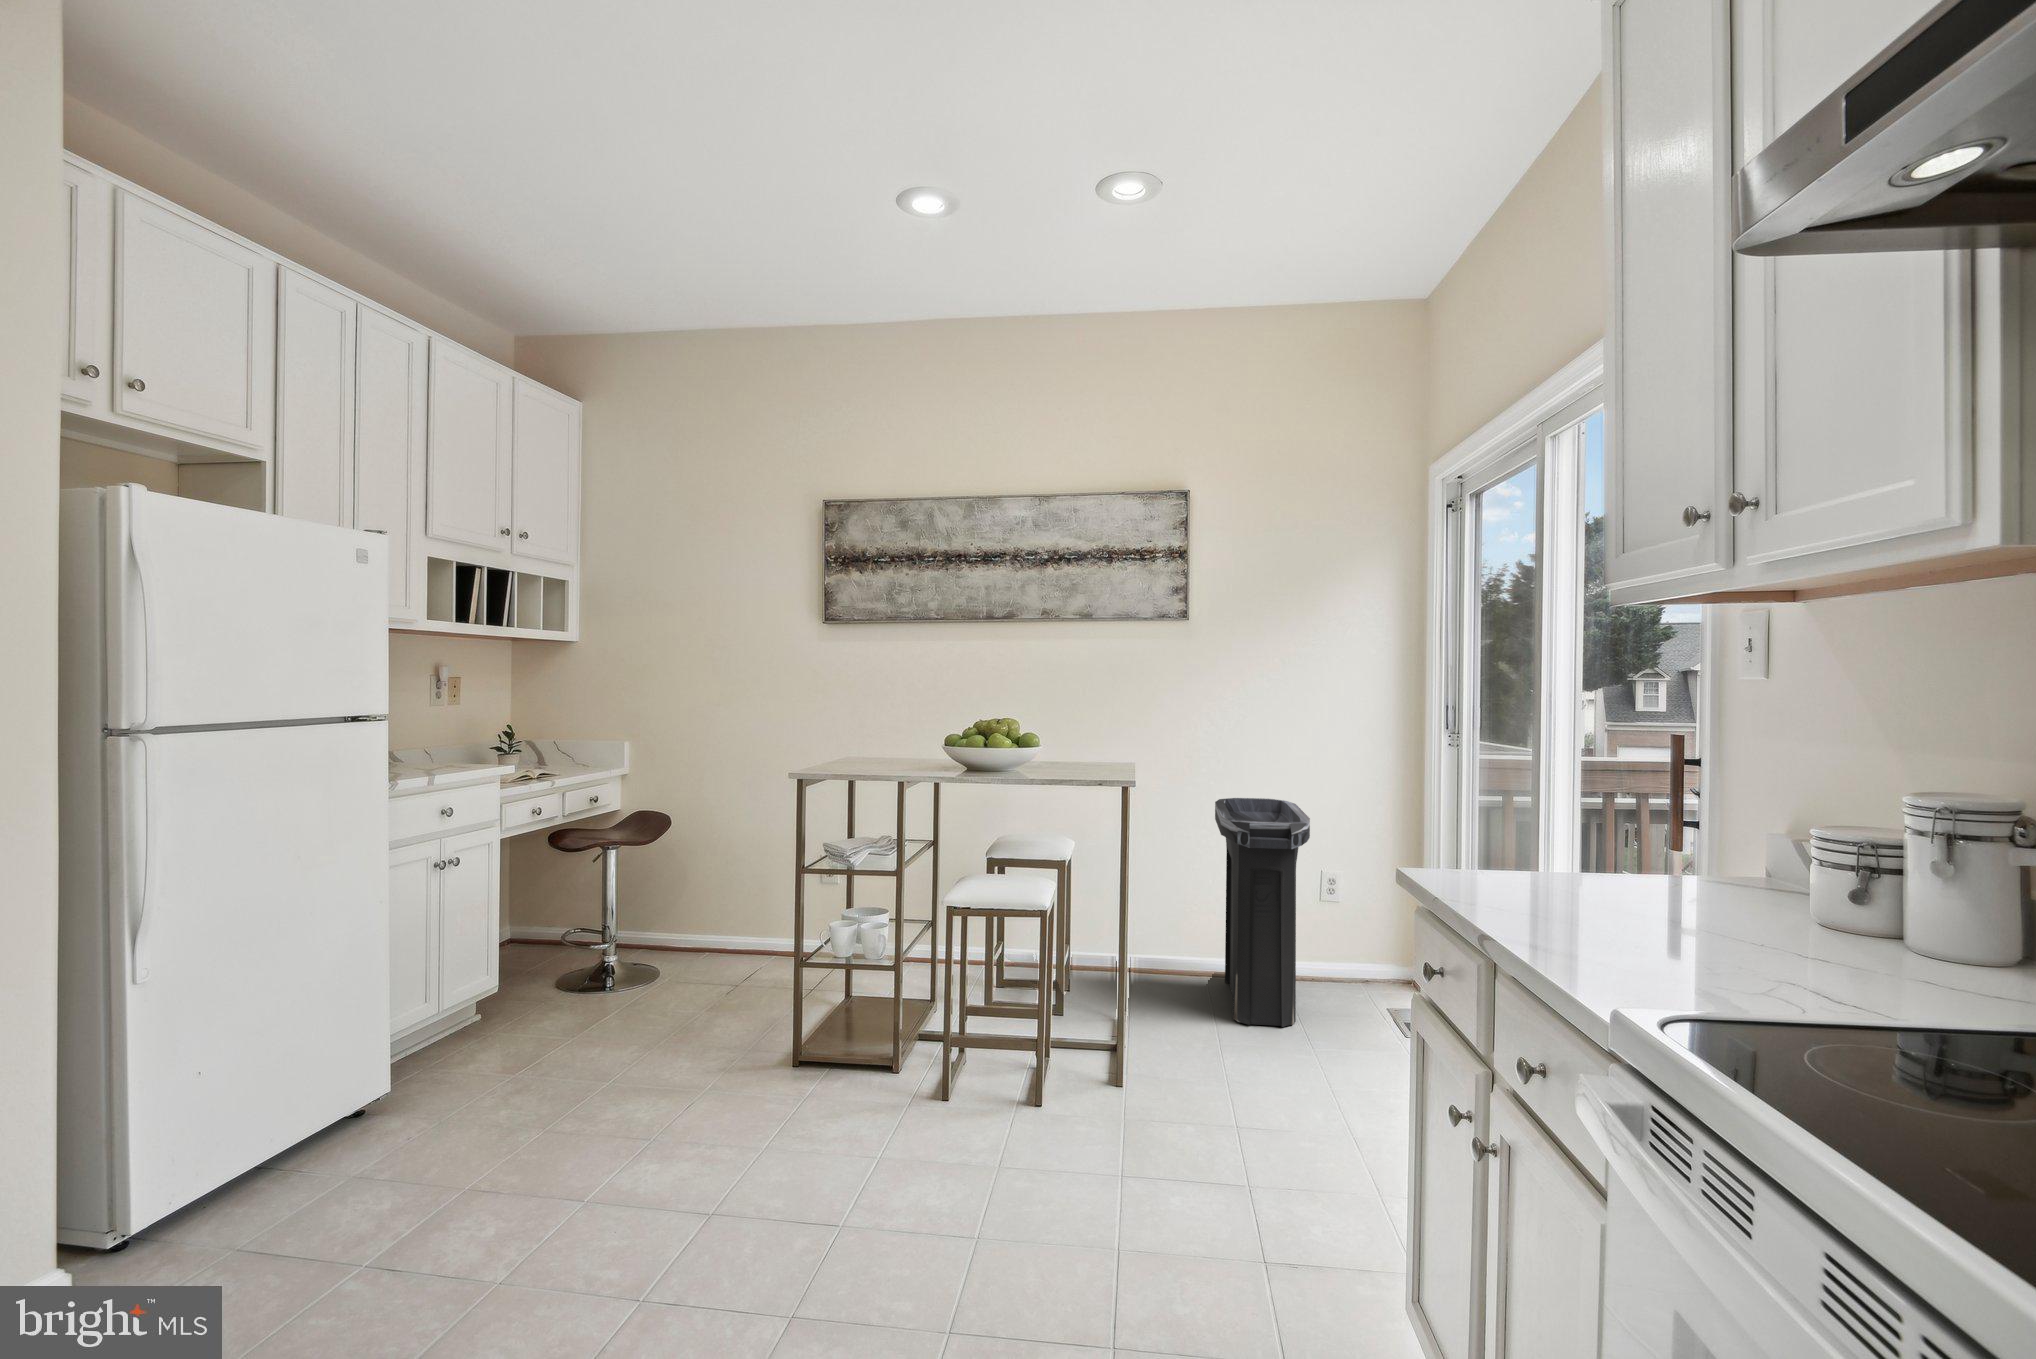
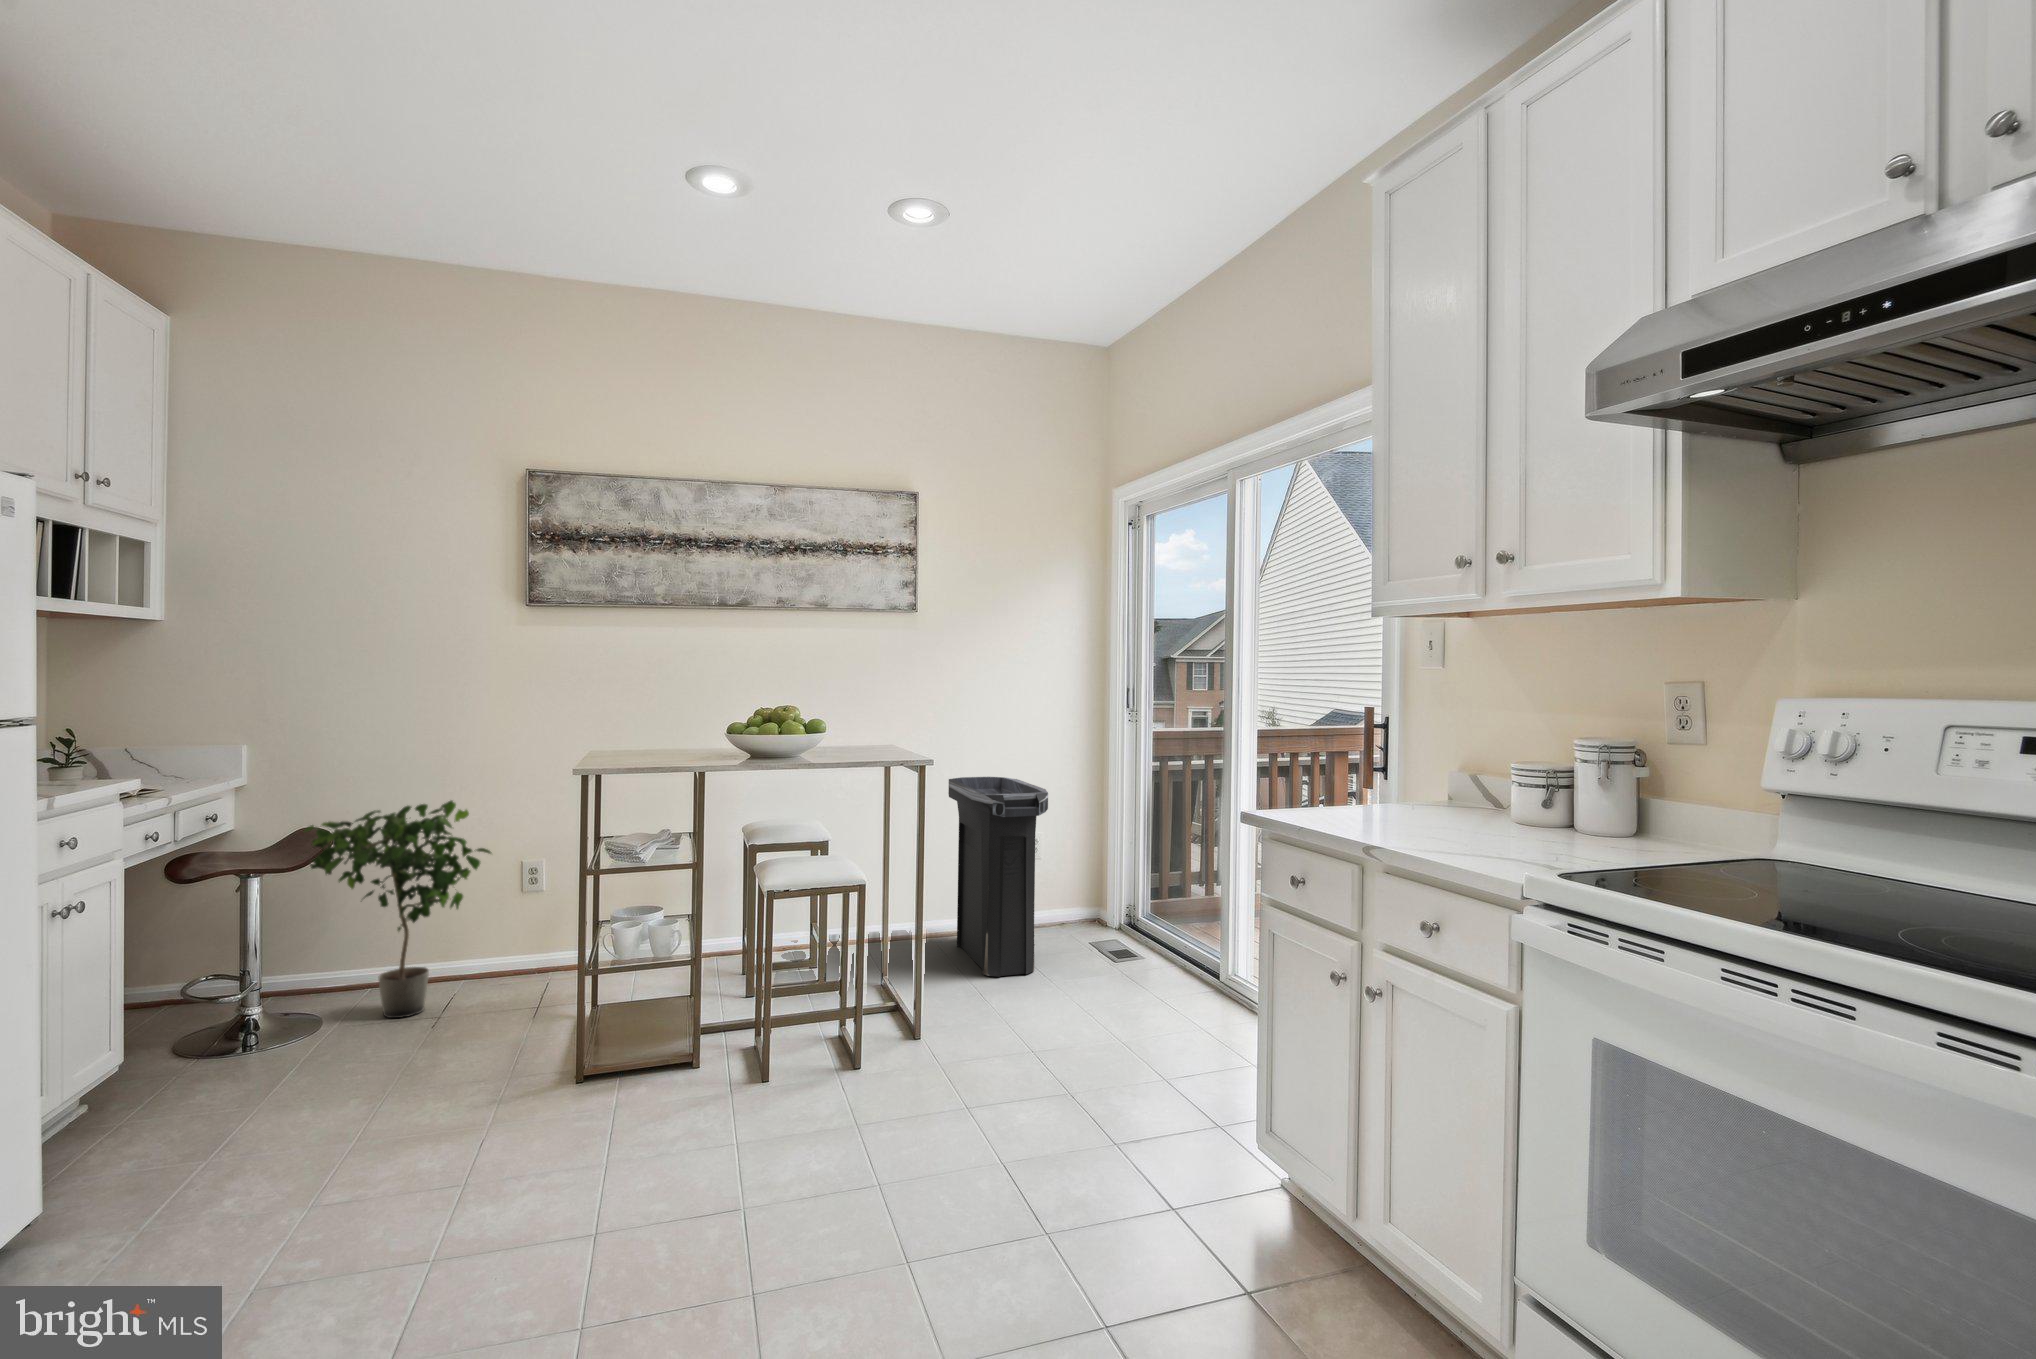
potted plant: none [634,794,790,979] -> present [303,800,492,1018]

